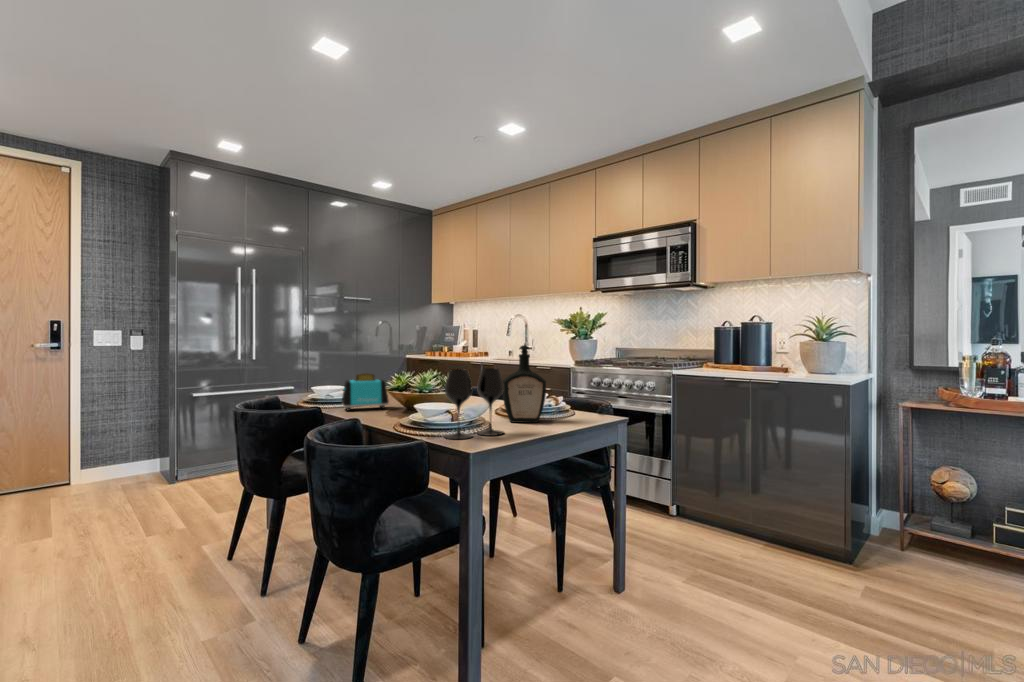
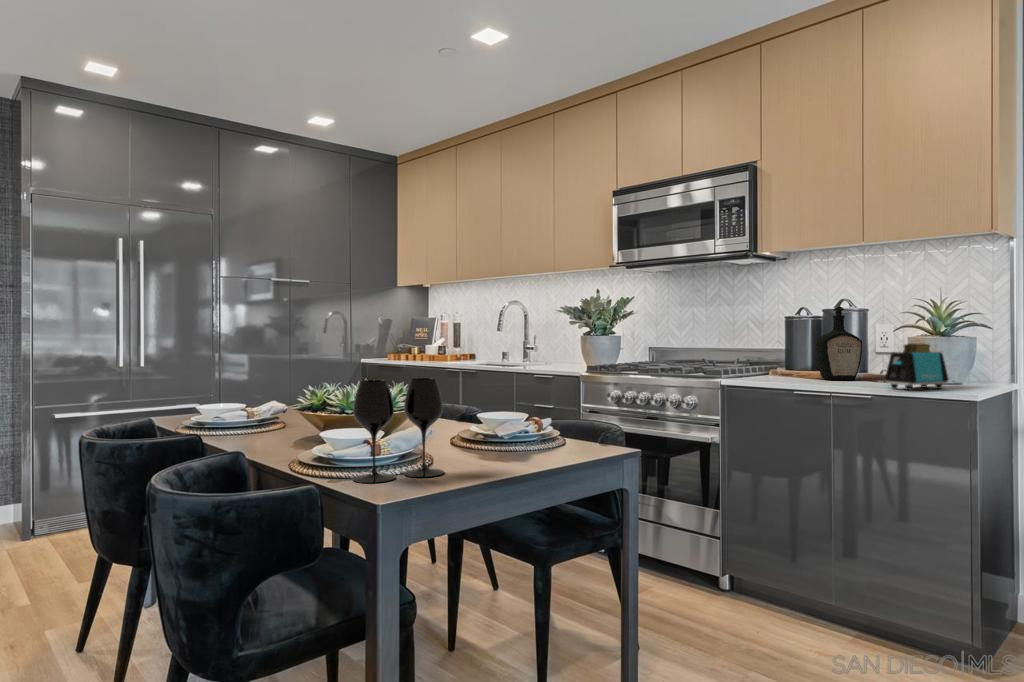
bottle: present [503,345,546,423] -> present [816,307,862,380]
toaster: present [342,373,389,411] -> present [885,343,948,390]

